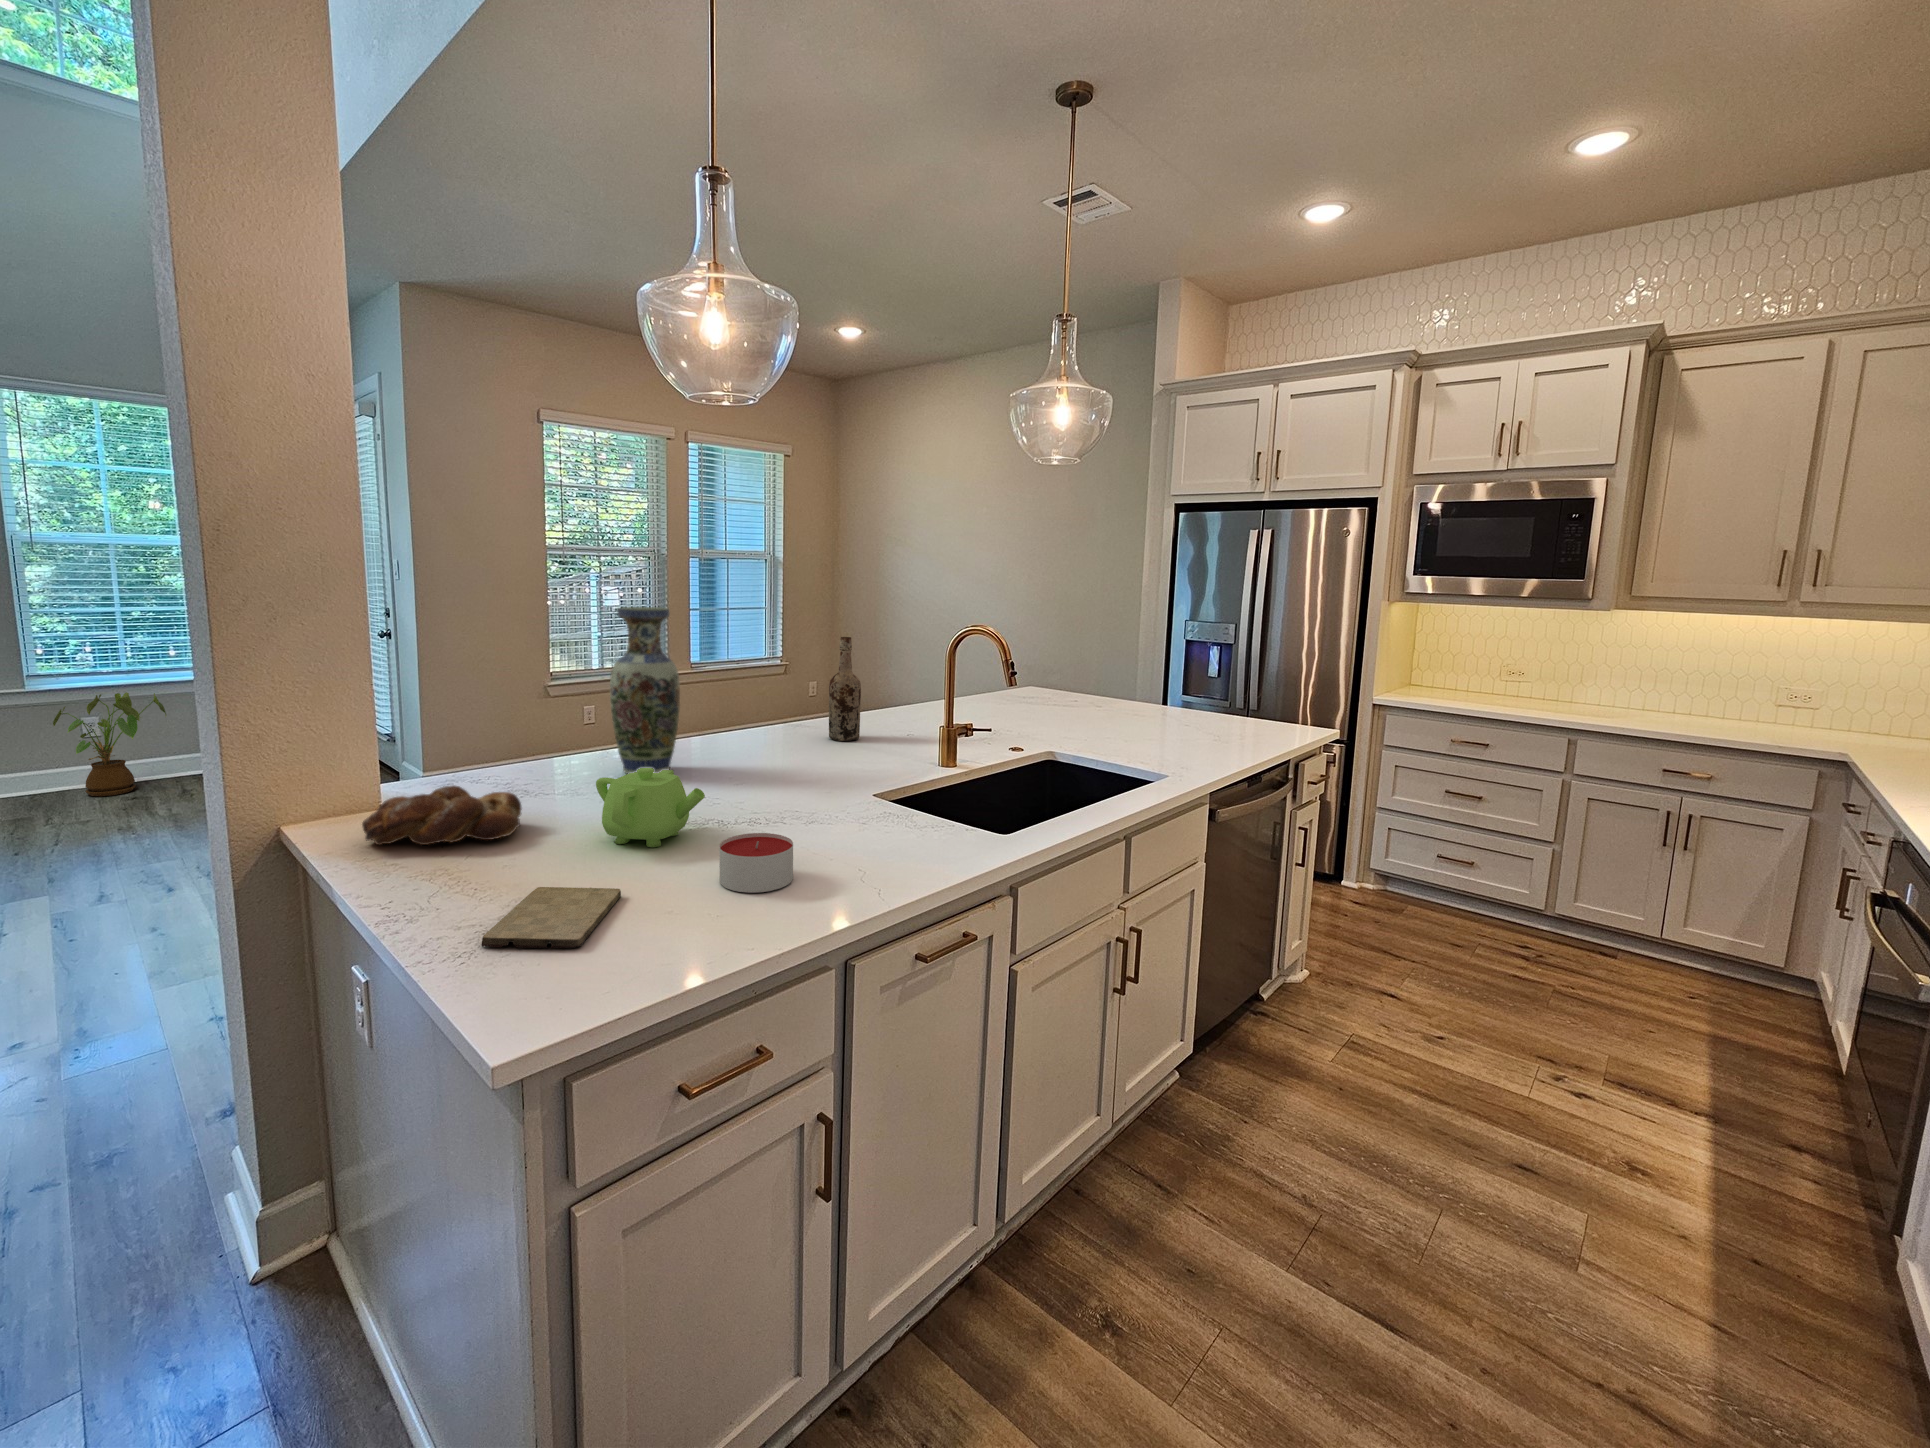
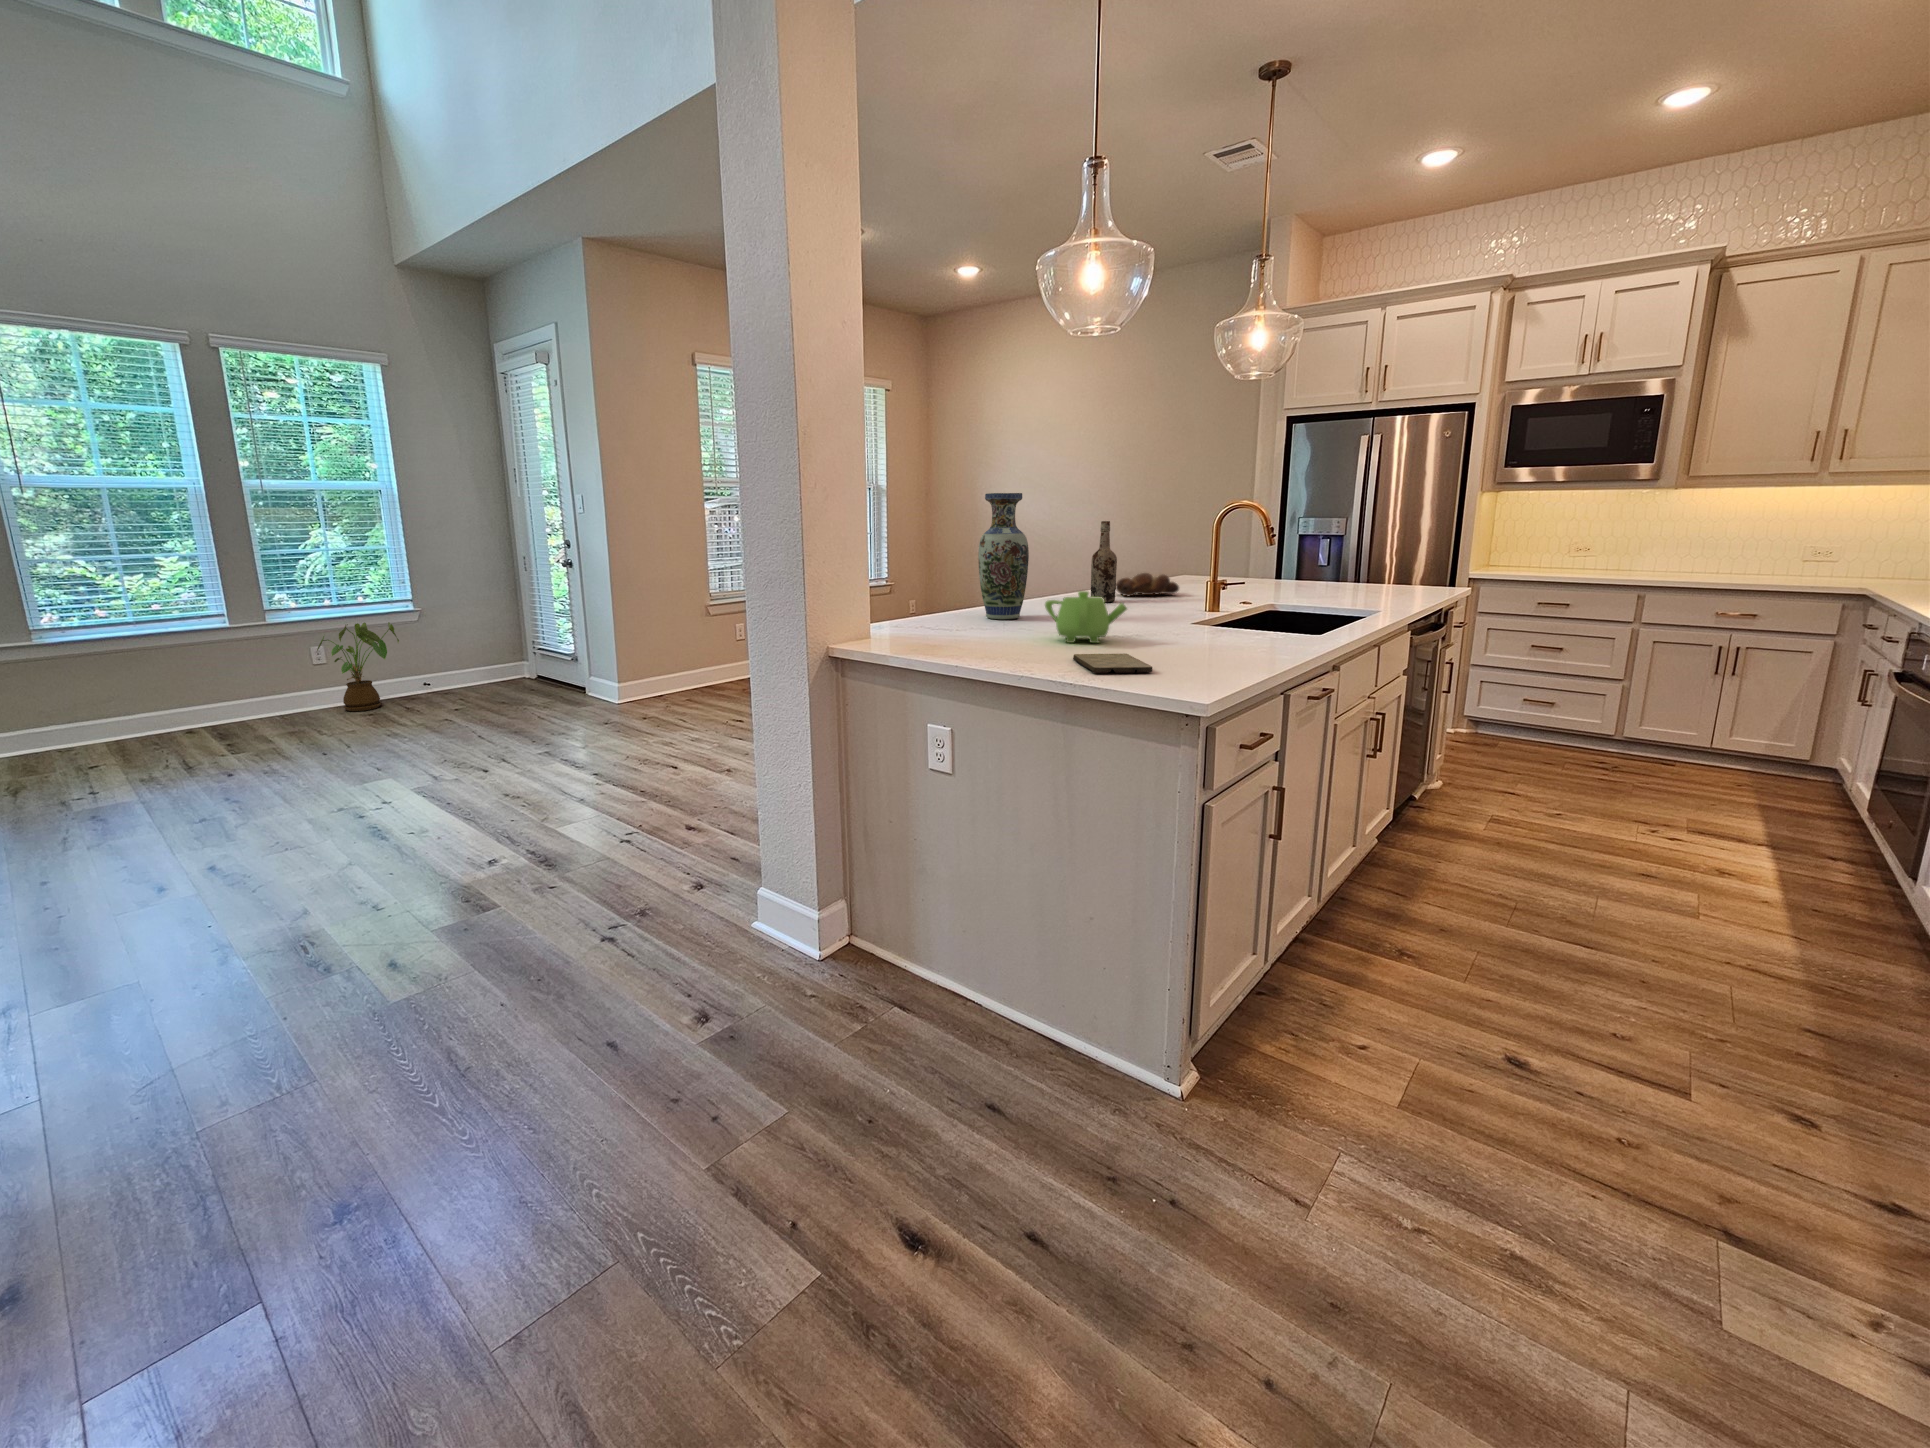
bread loaf: present [362,785,521,845] -> present [1116,573,1179,596]
candle: present [719,833,793,893] -> none [1170,624,1222,655]

